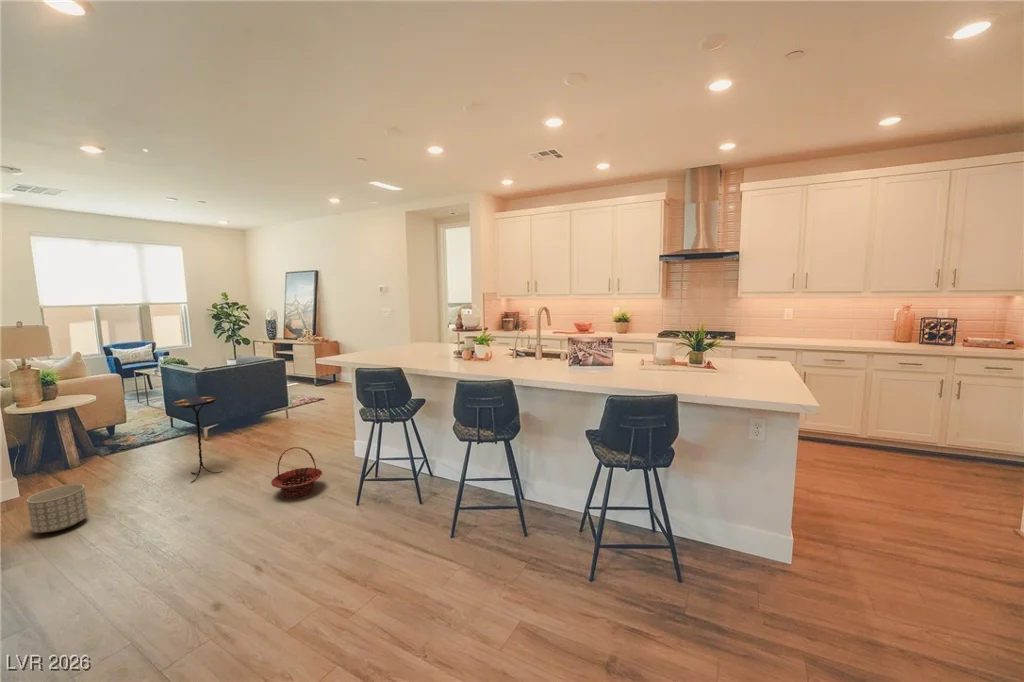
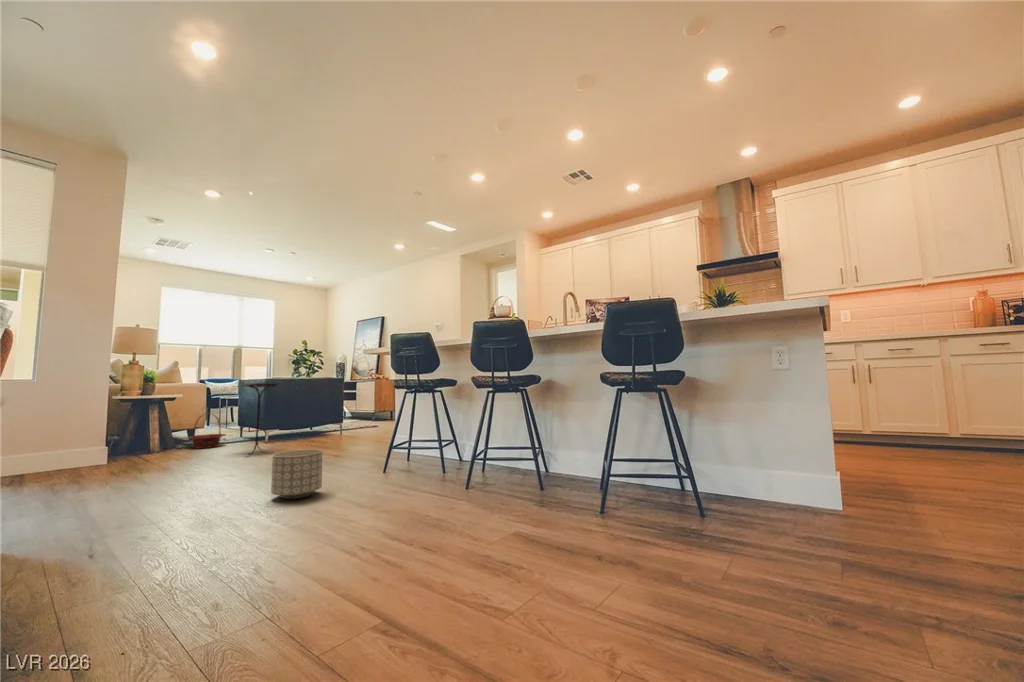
basket: present [271,447,322,498] -> present [187,414,226,449]
planter: present [27,484,88,533] -> present [271,449,323,499]

